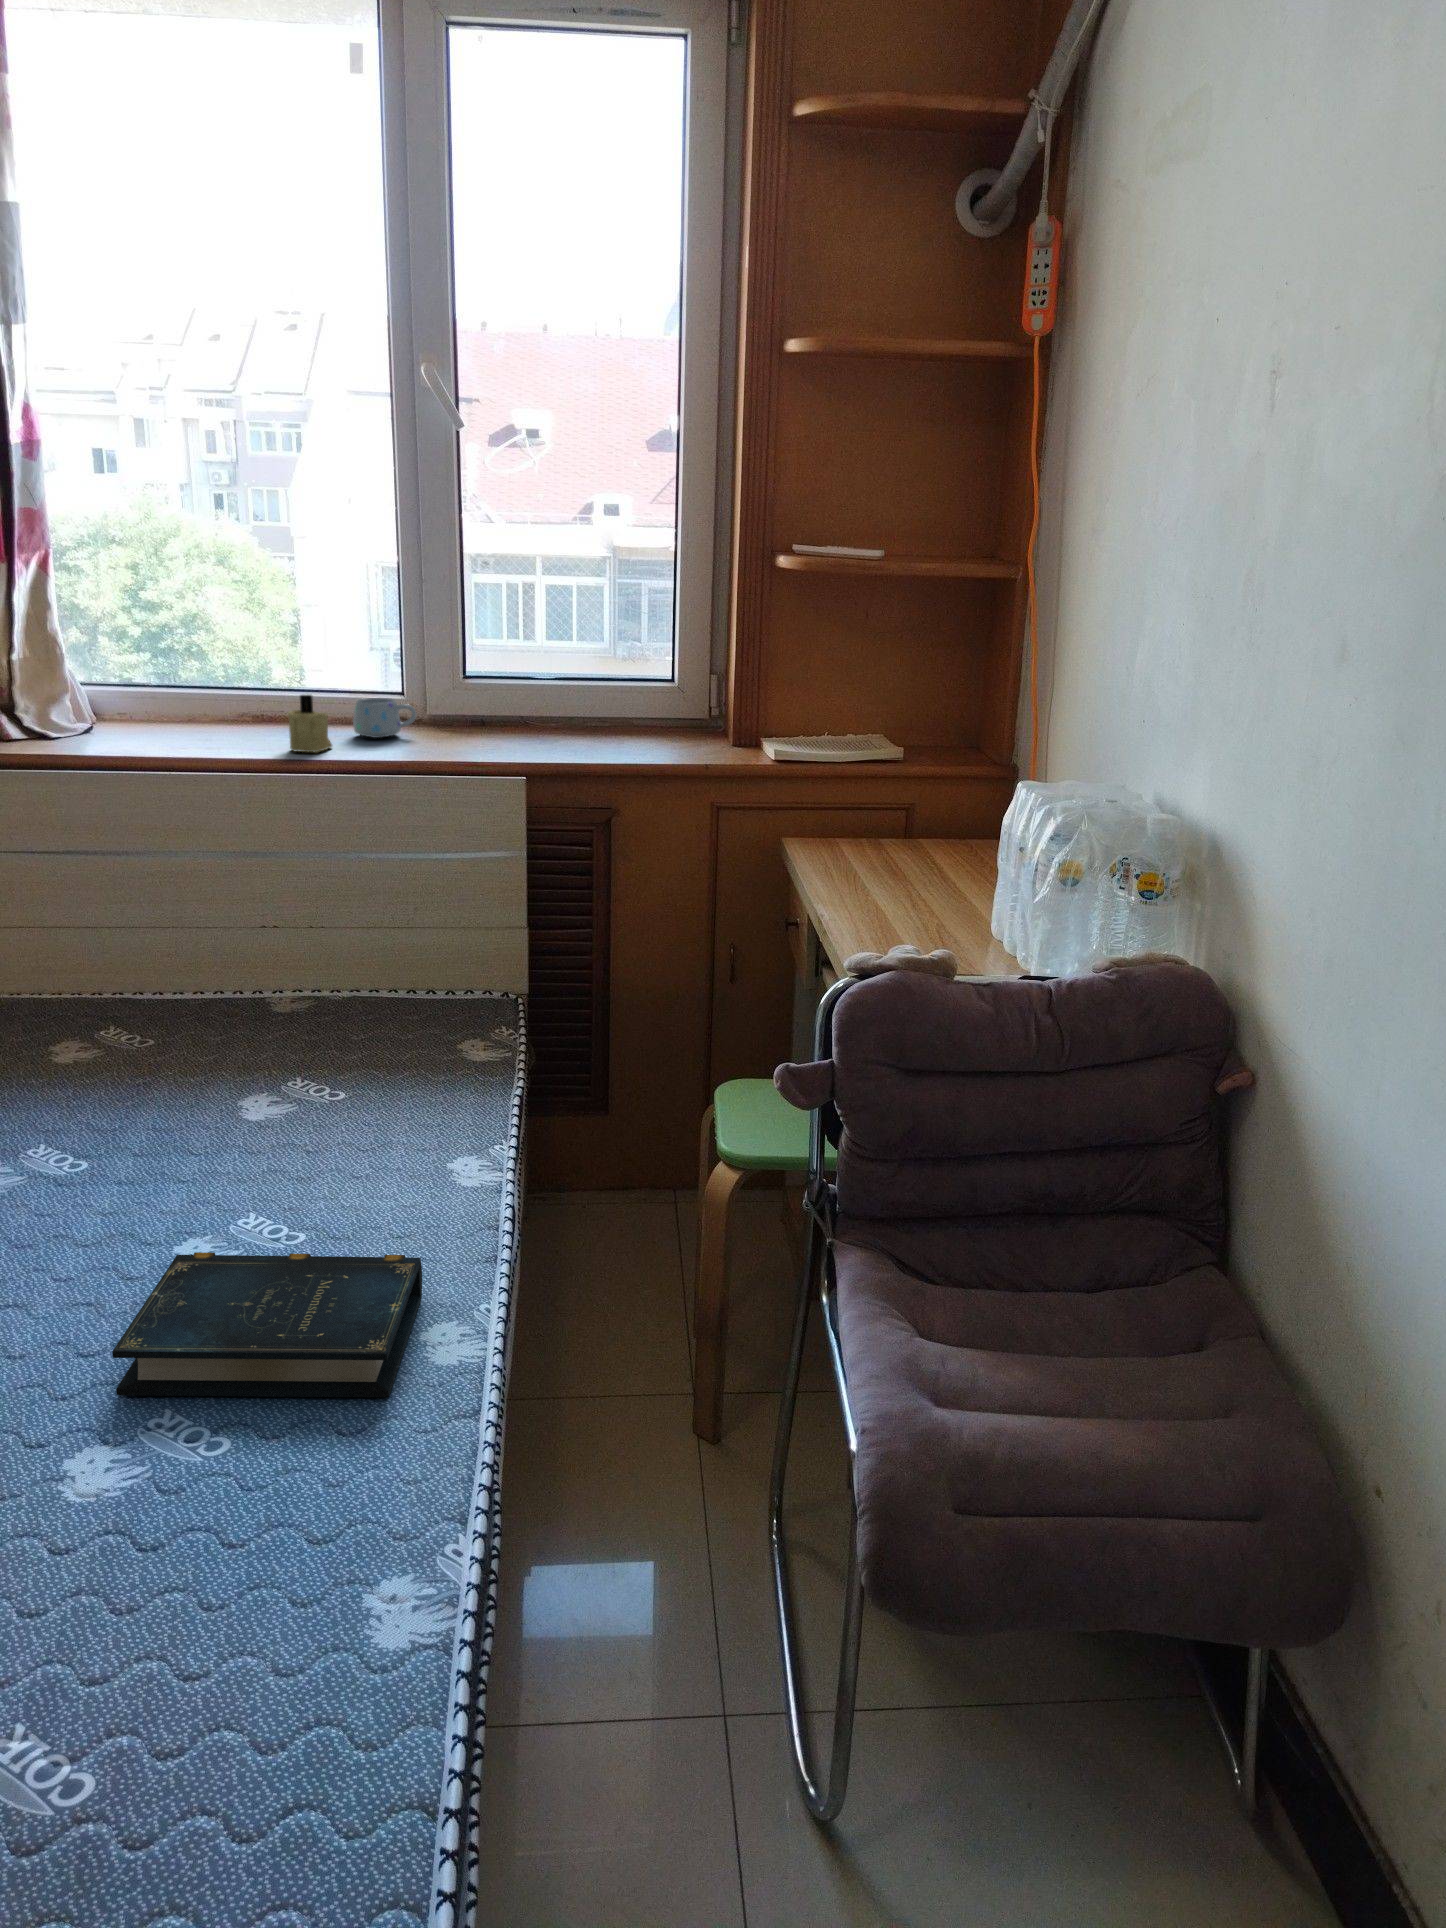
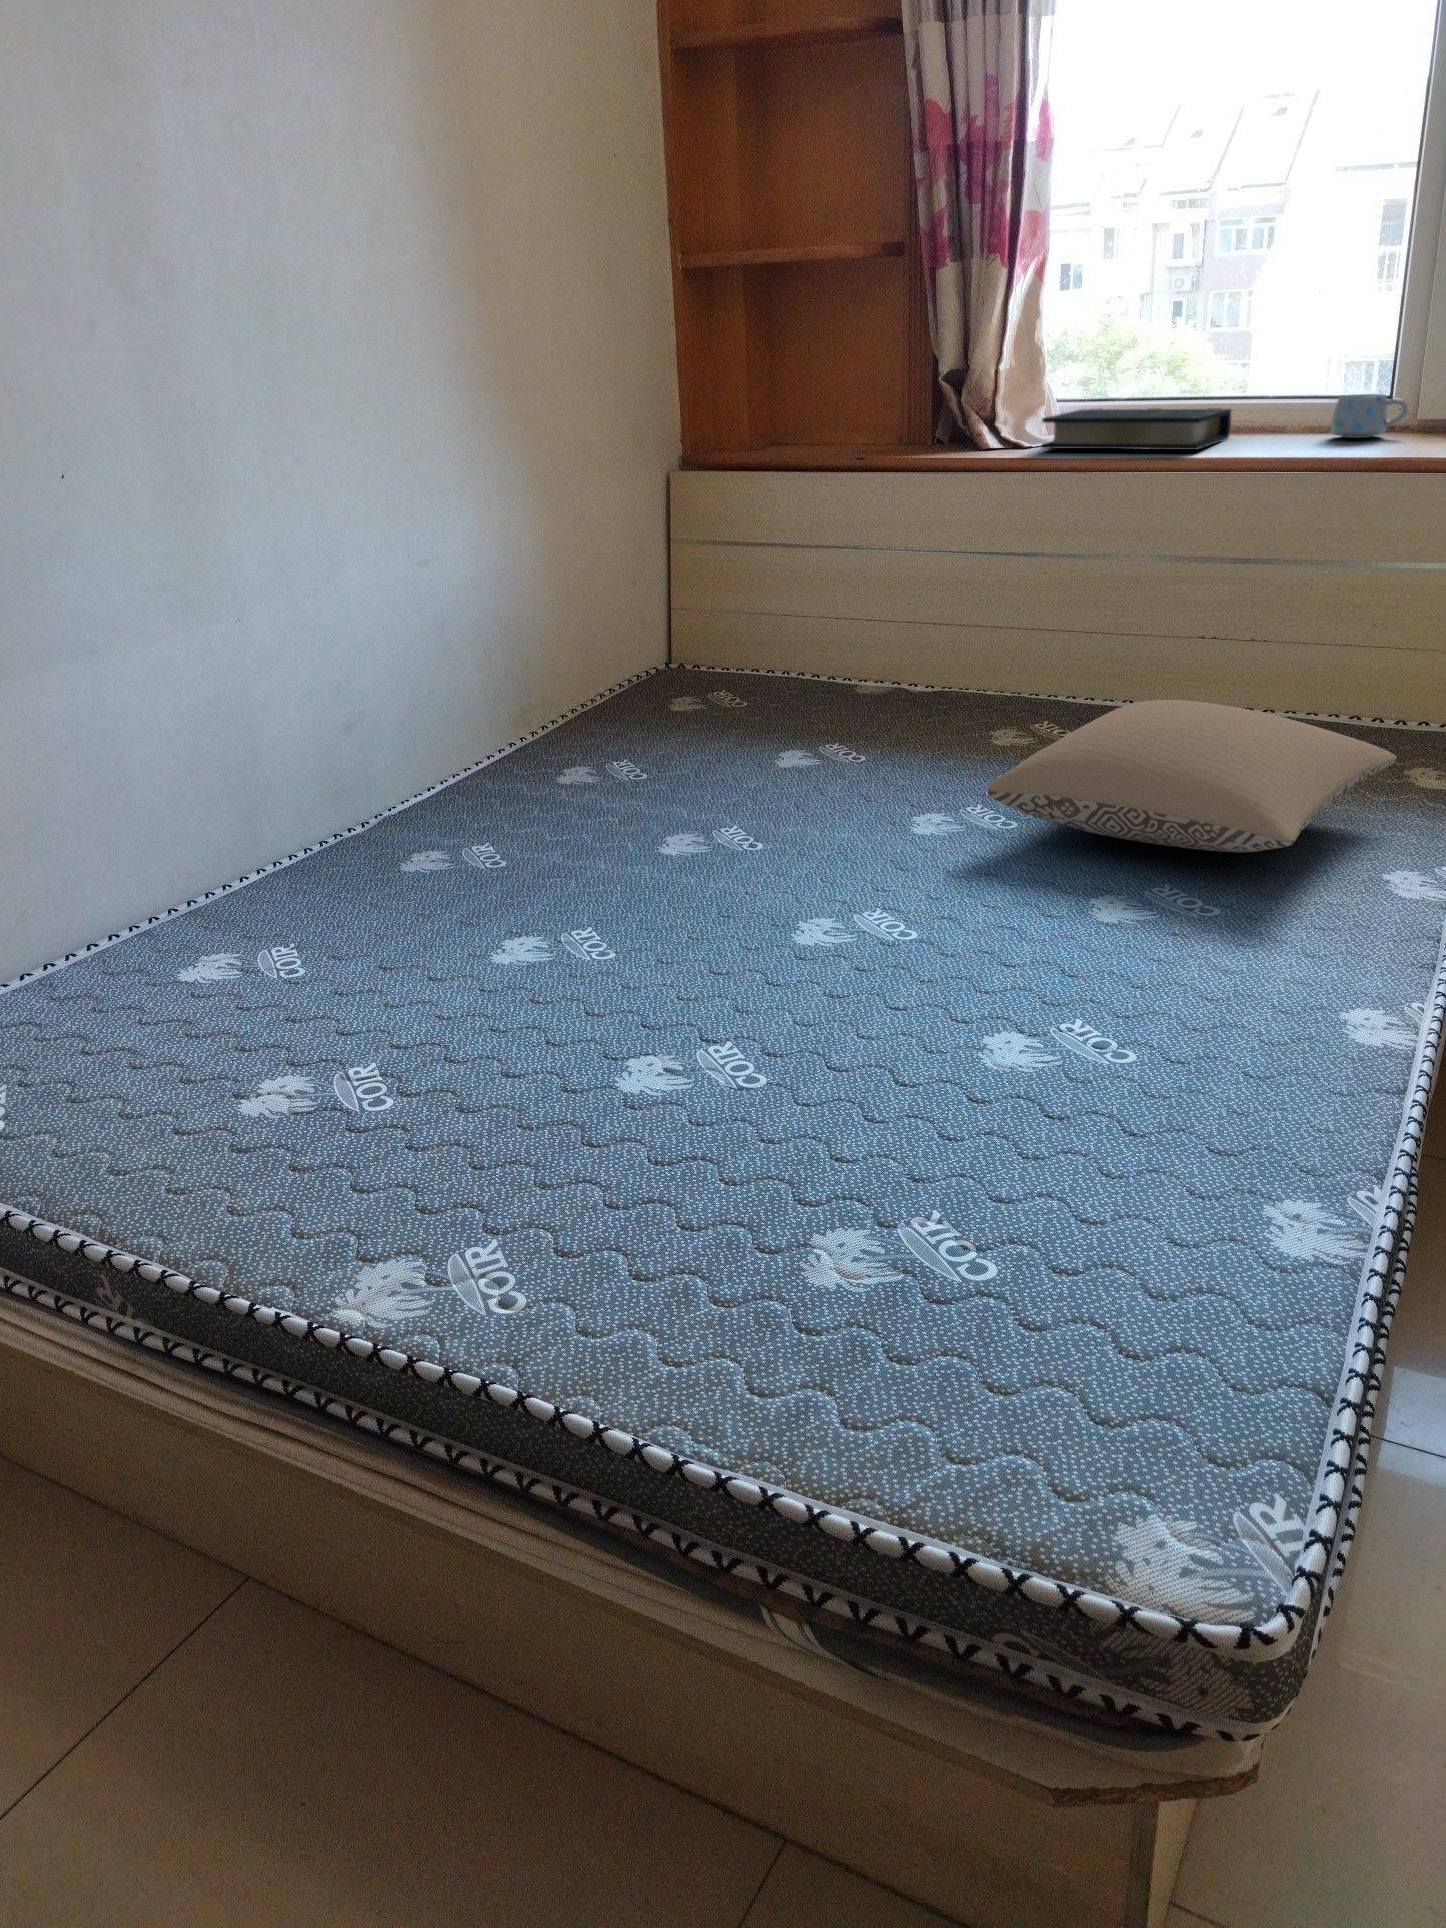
candle: present [288,695,332,752] -> none [1258,385,1306,450]
pillow: none [49,1018,445,1171] -> present [988,700,1397,852]
book: present [112,1252,422,1397] -> present [1041,408,1231,450]

